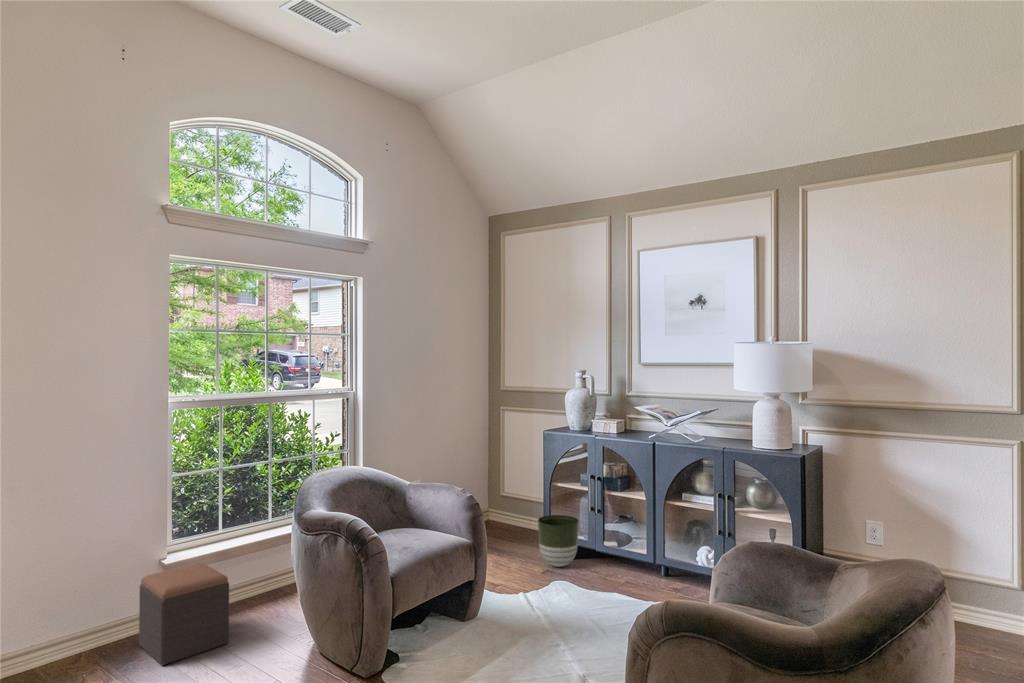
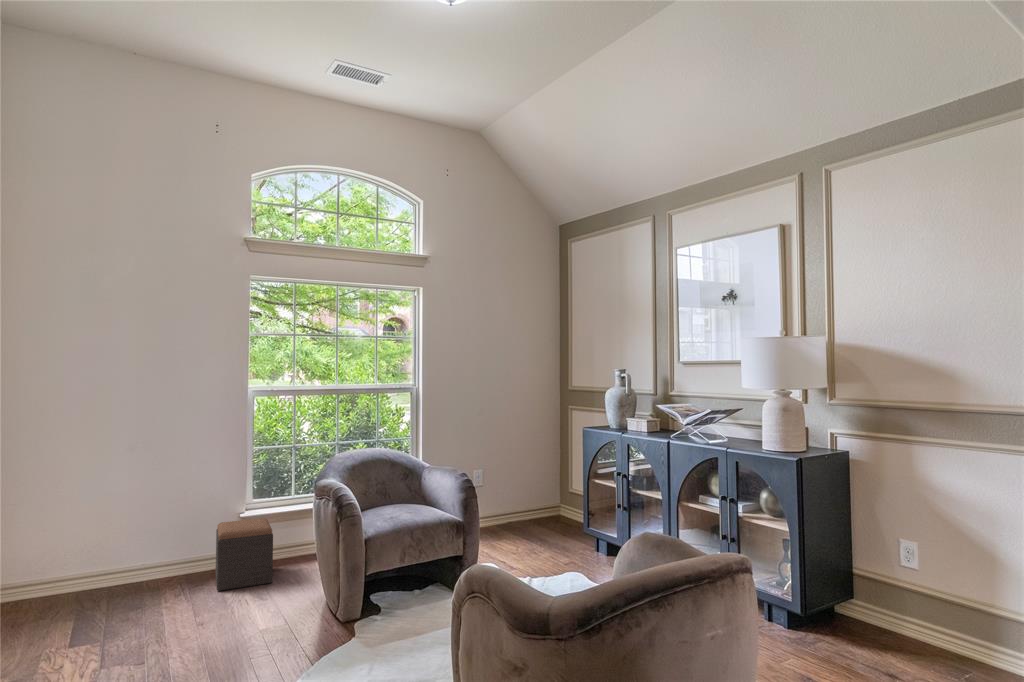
planter: present [538,515,579,567] -> none [567,510,606,560]

